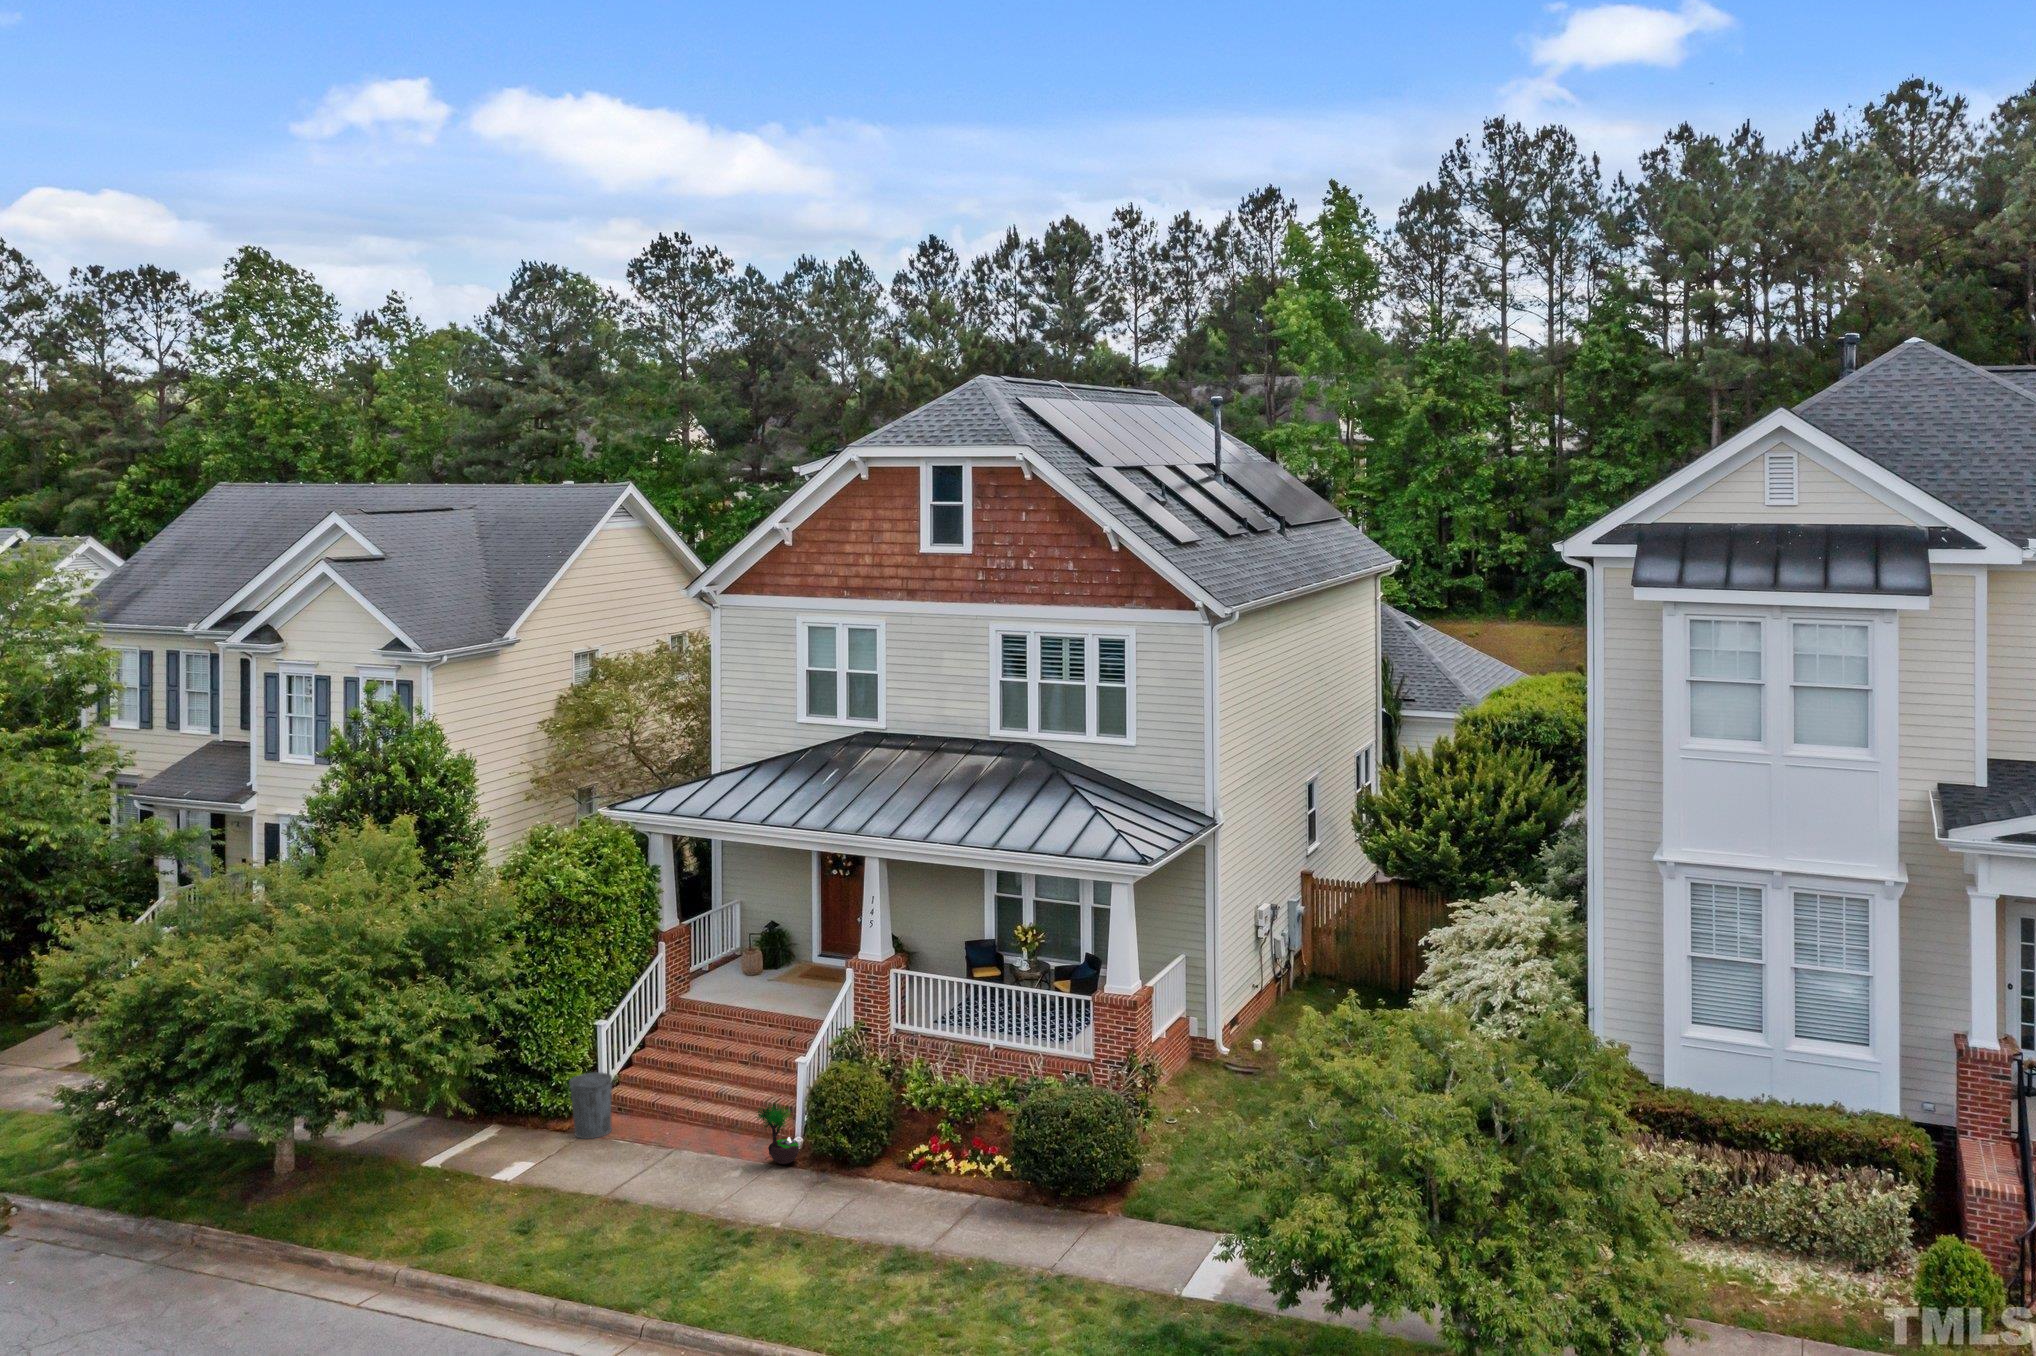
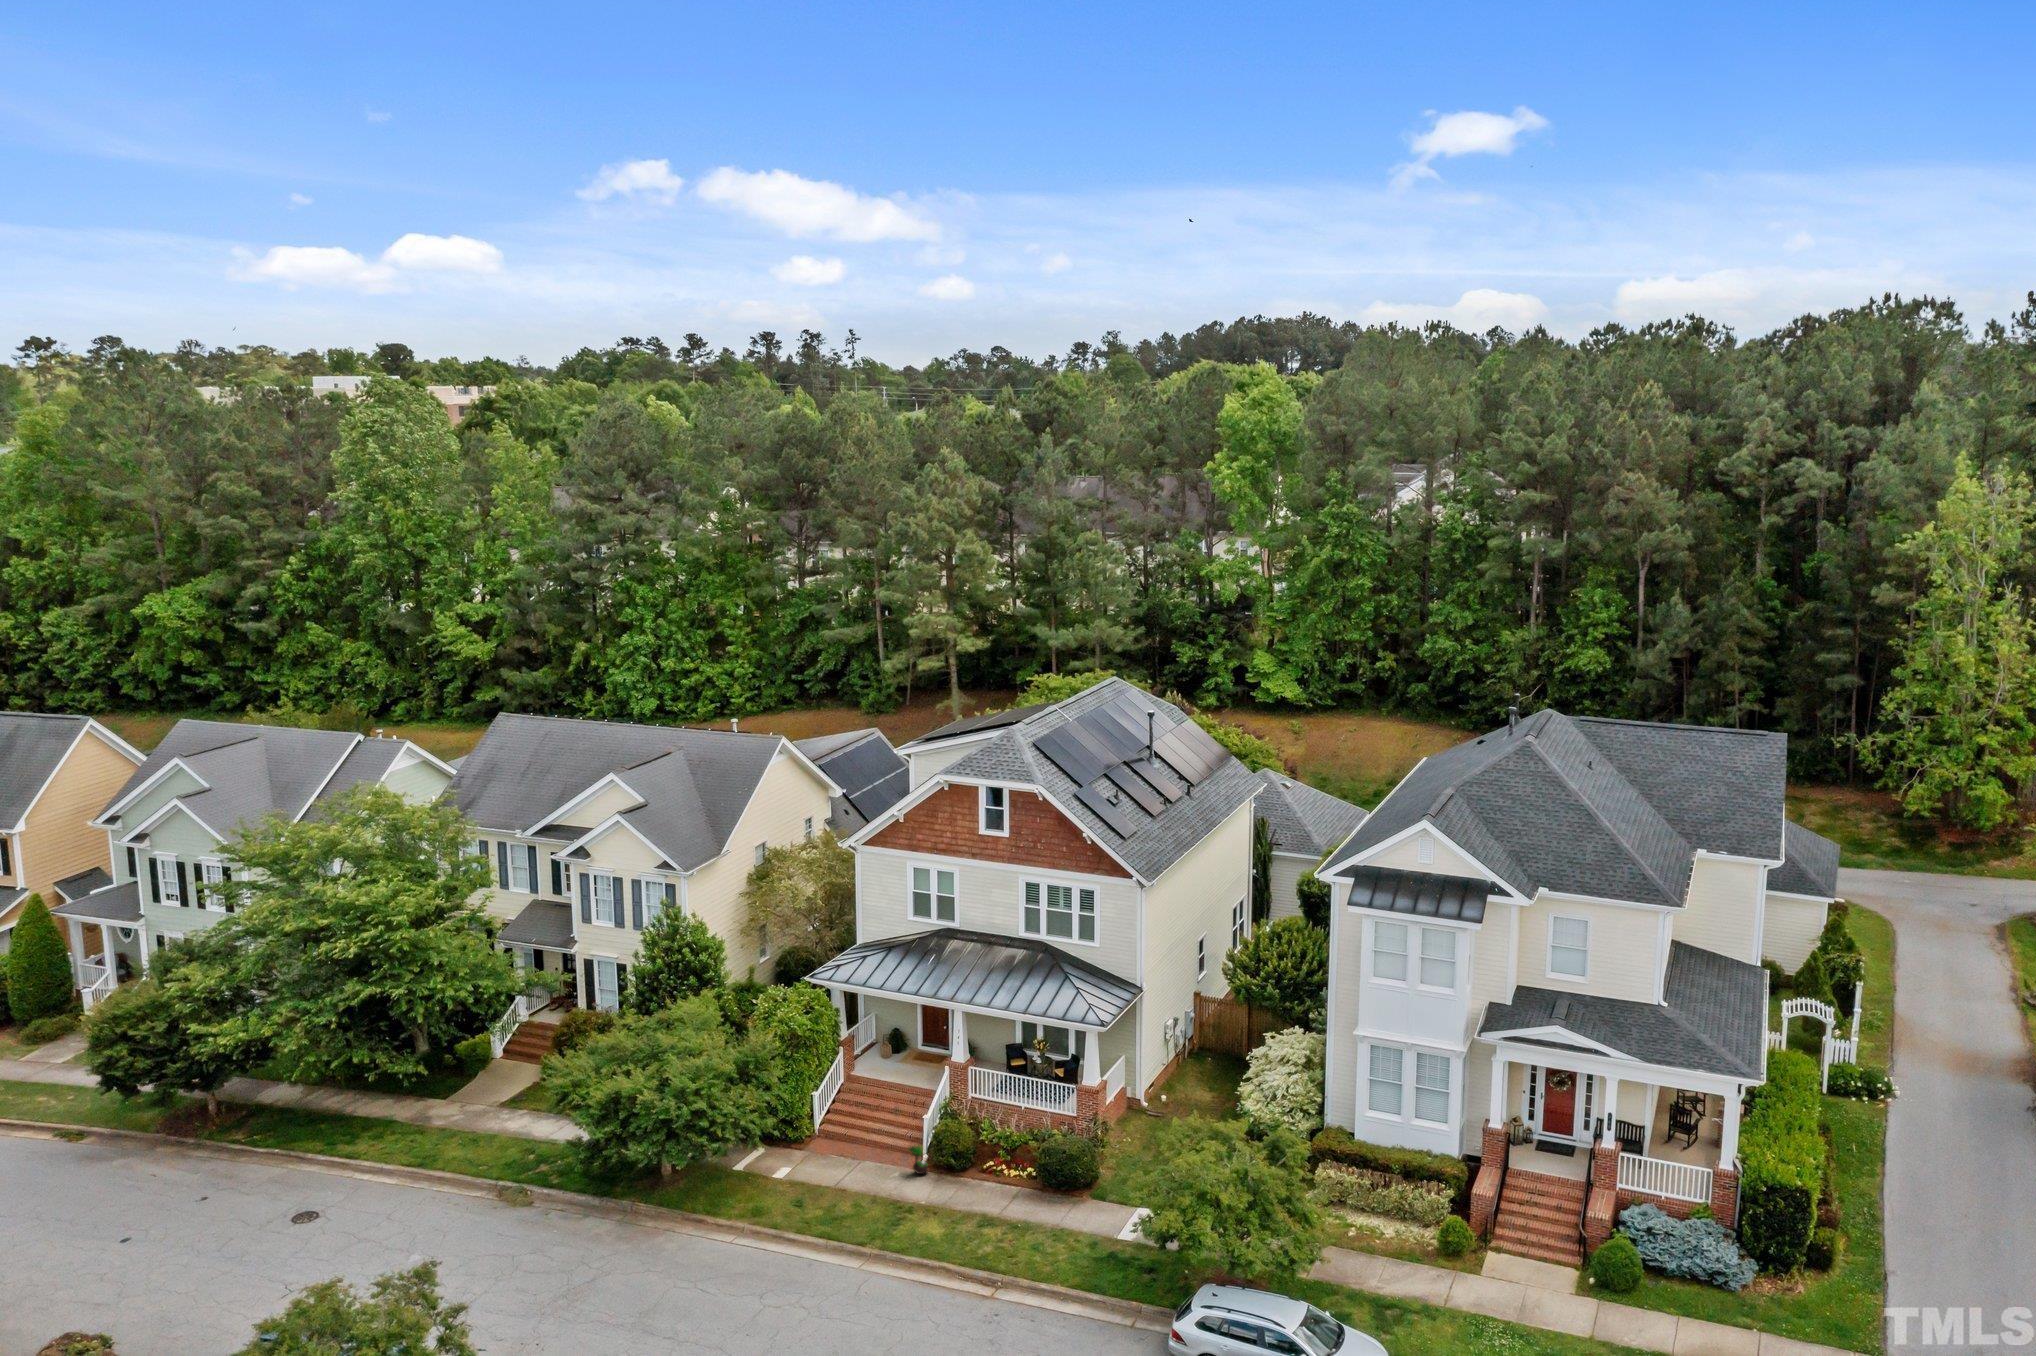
trash can: present [569,1072,613,1139] -> none [803,1123,825,1159]

